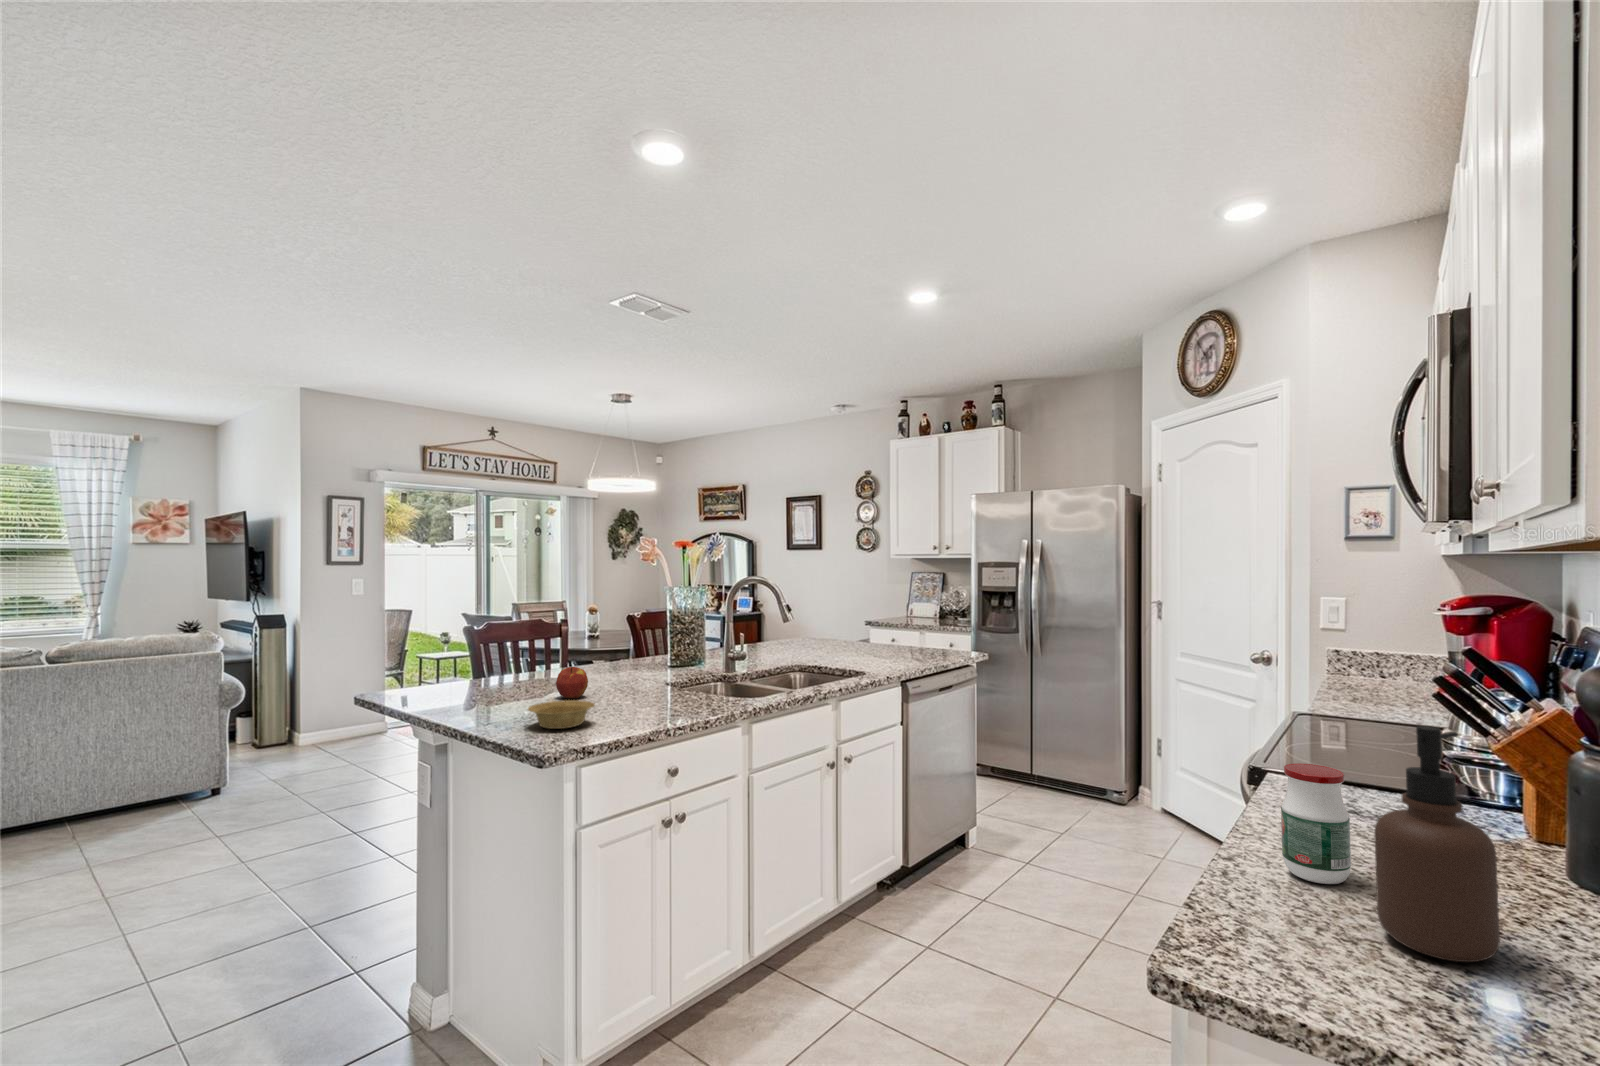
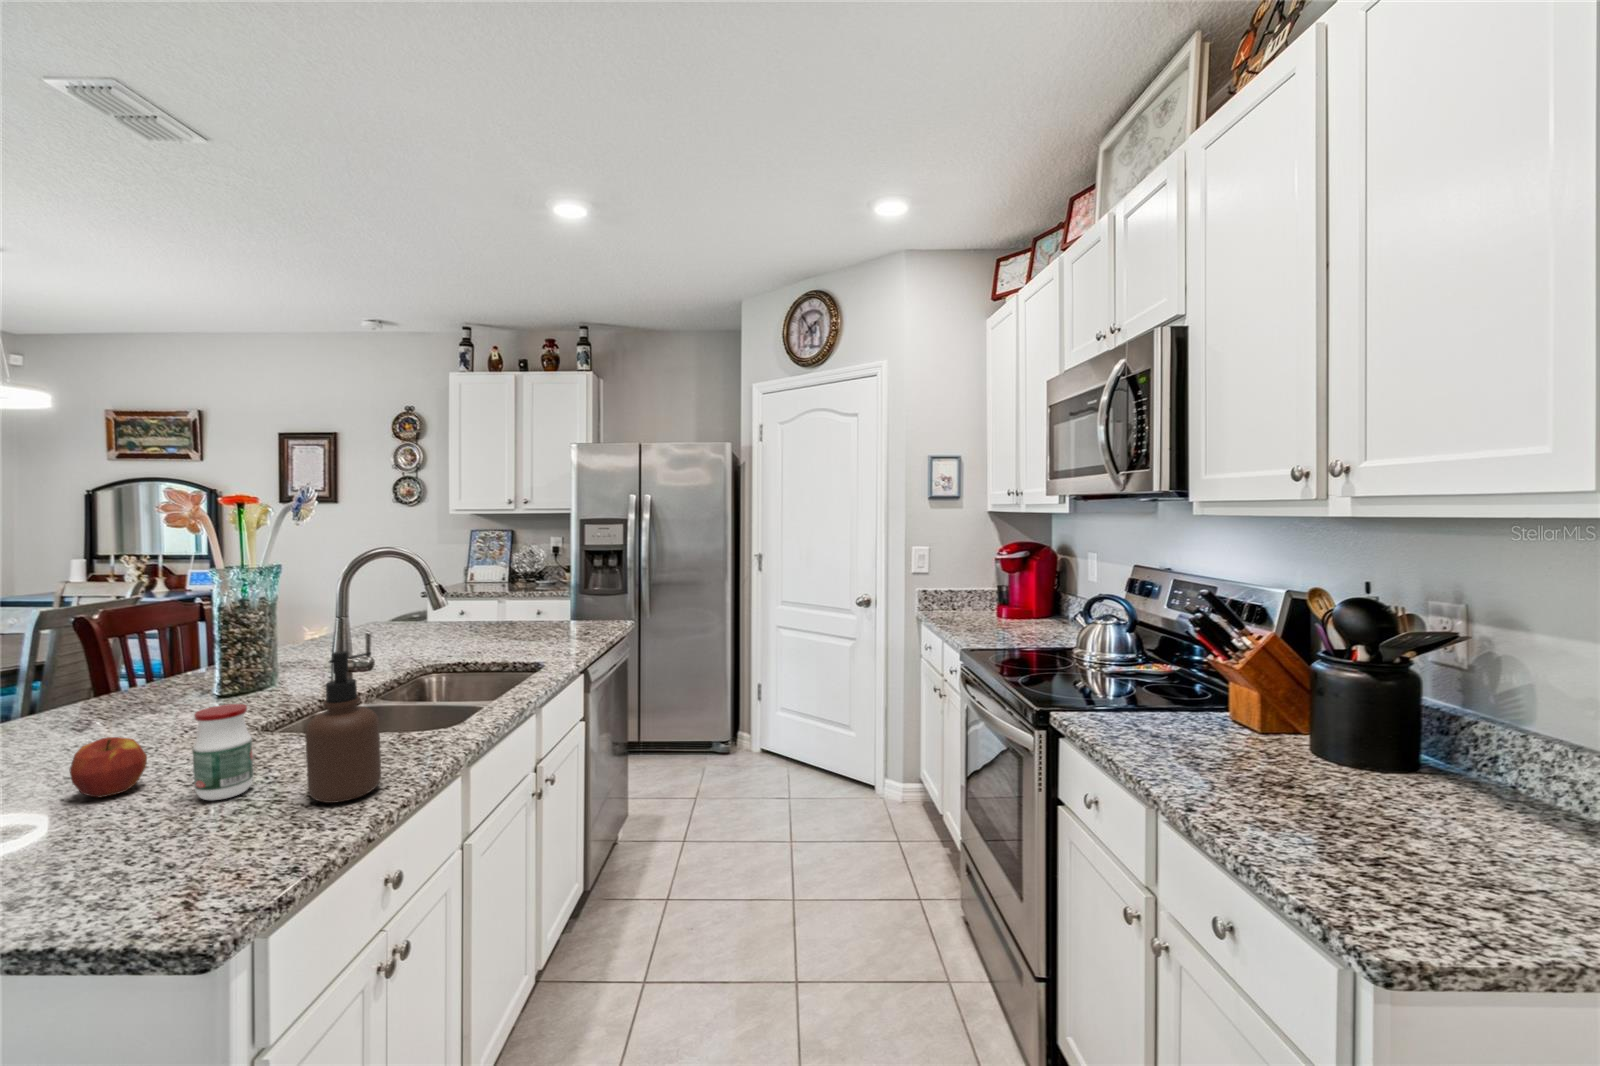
bowl: present [528,700,595,729] -> none [96,802,256,880]
soap dispenser: present [1374,726,1500,962] -> present [305,651,381,803]
jar: present [1281,763,1351,884] -> present [192,704,254,800]

